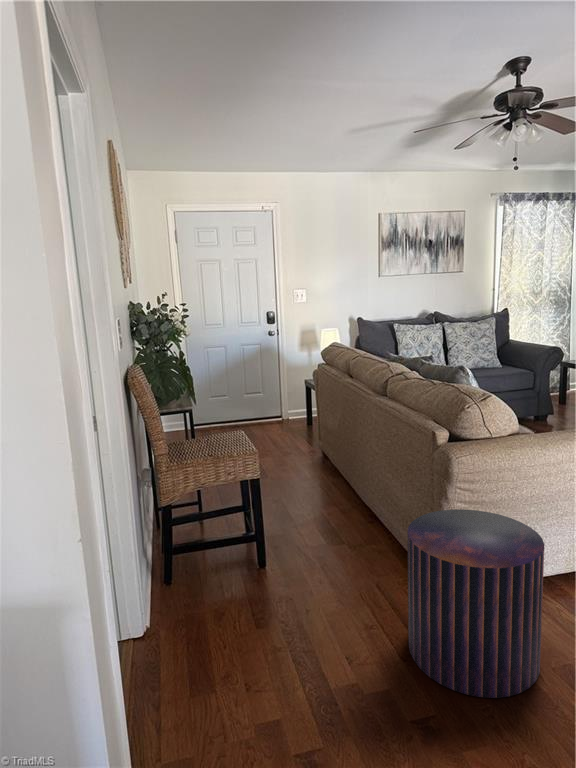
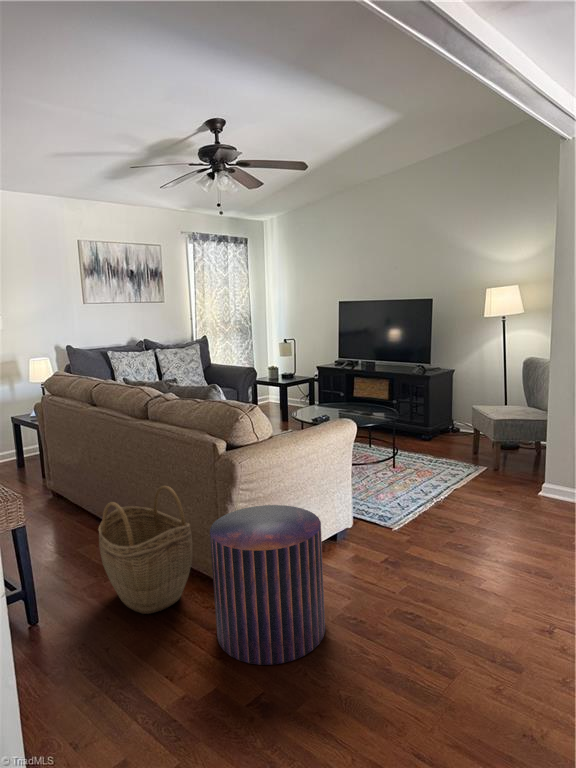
woven basket: none [324,466,407,588] -> present [99,486,192,614]

